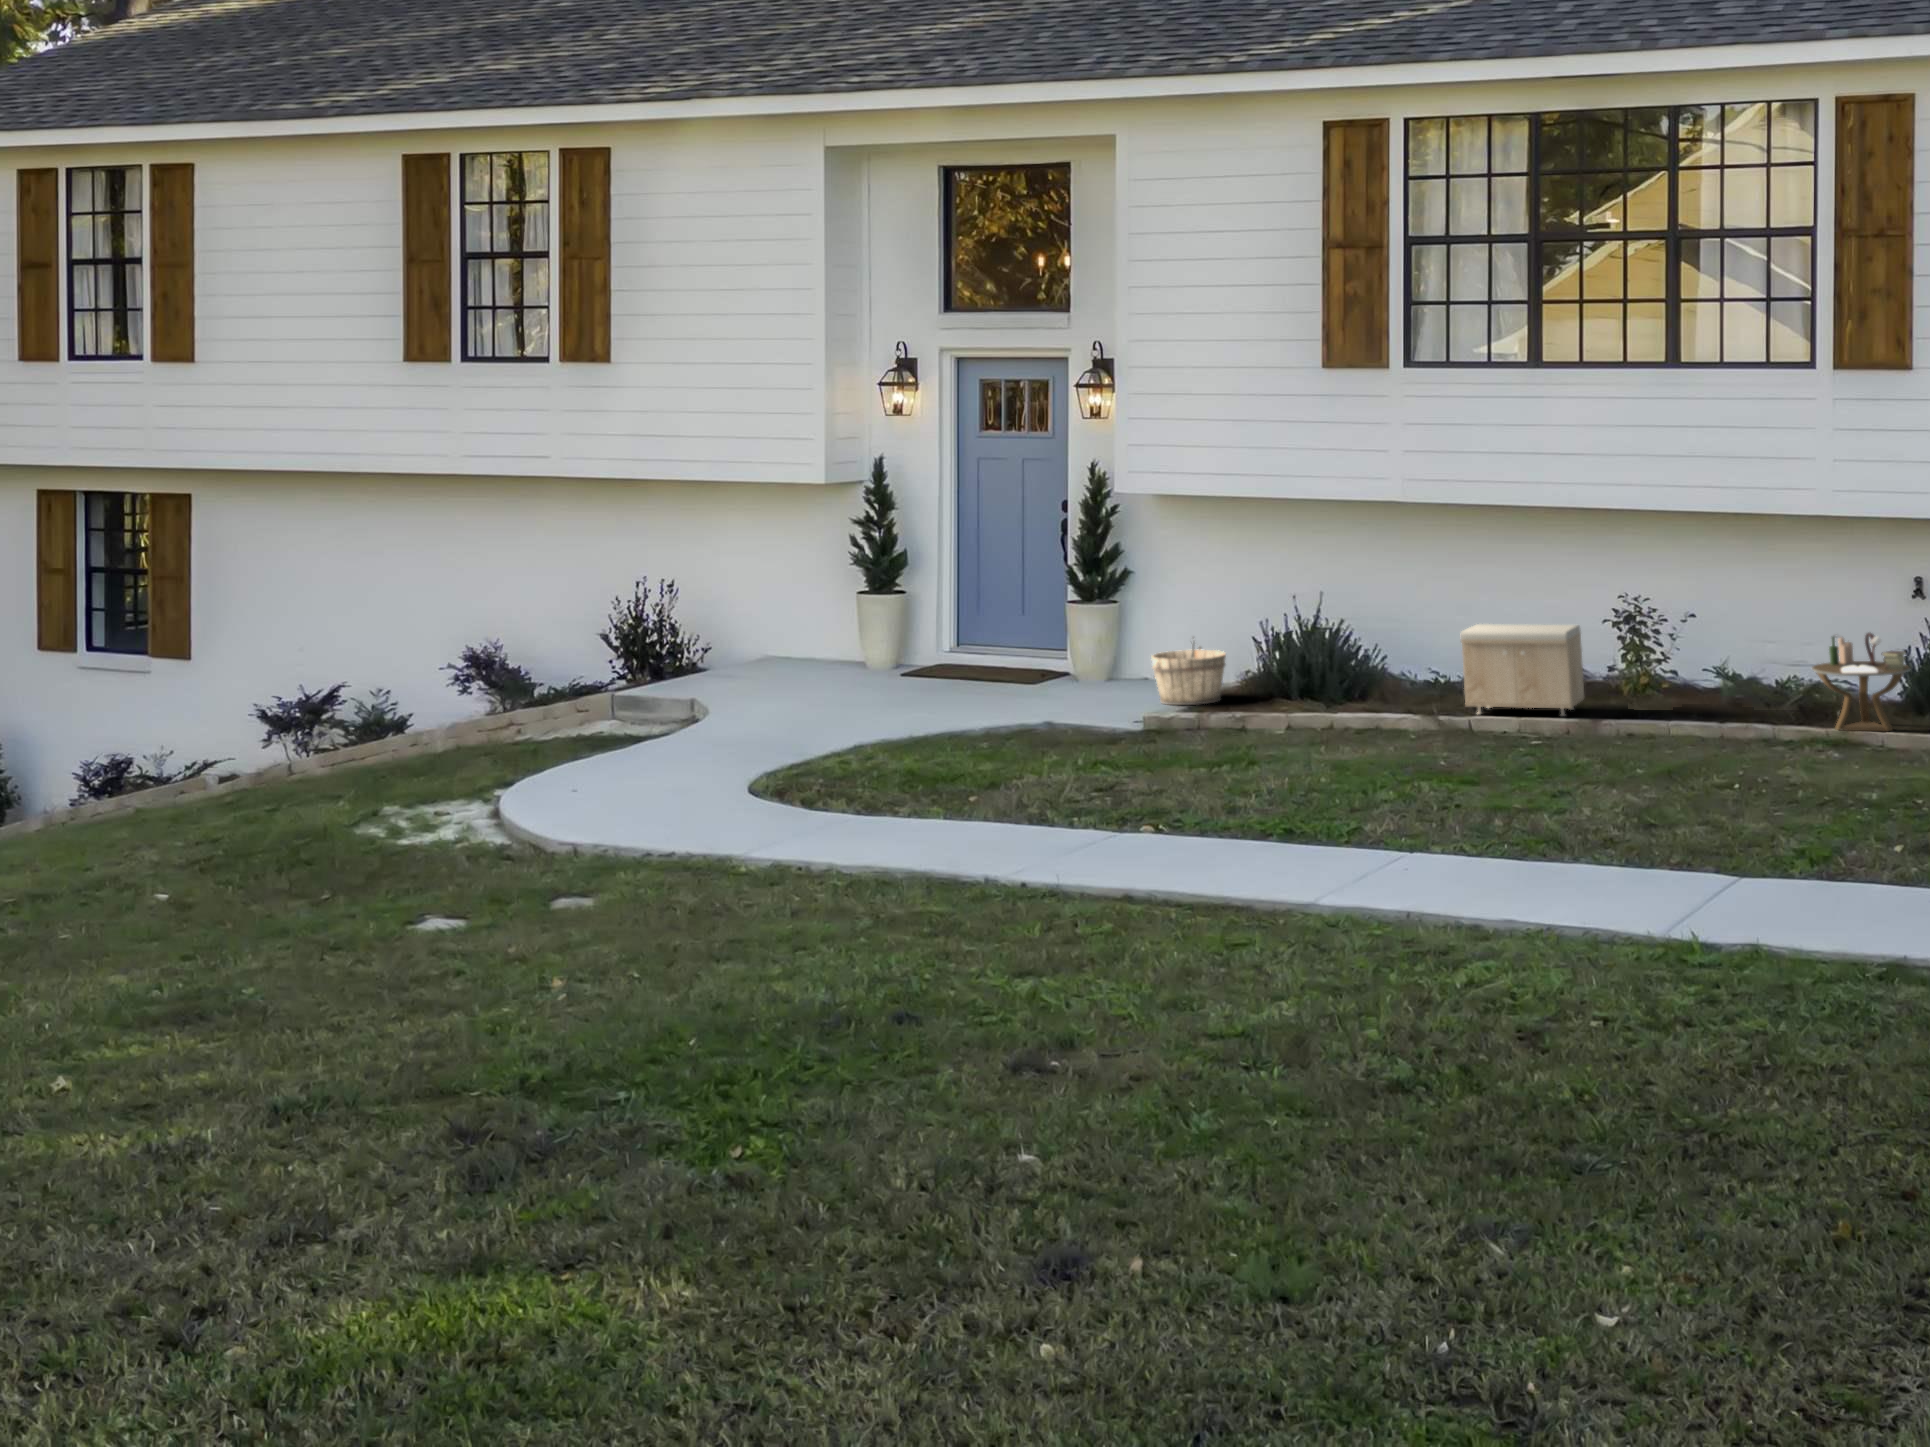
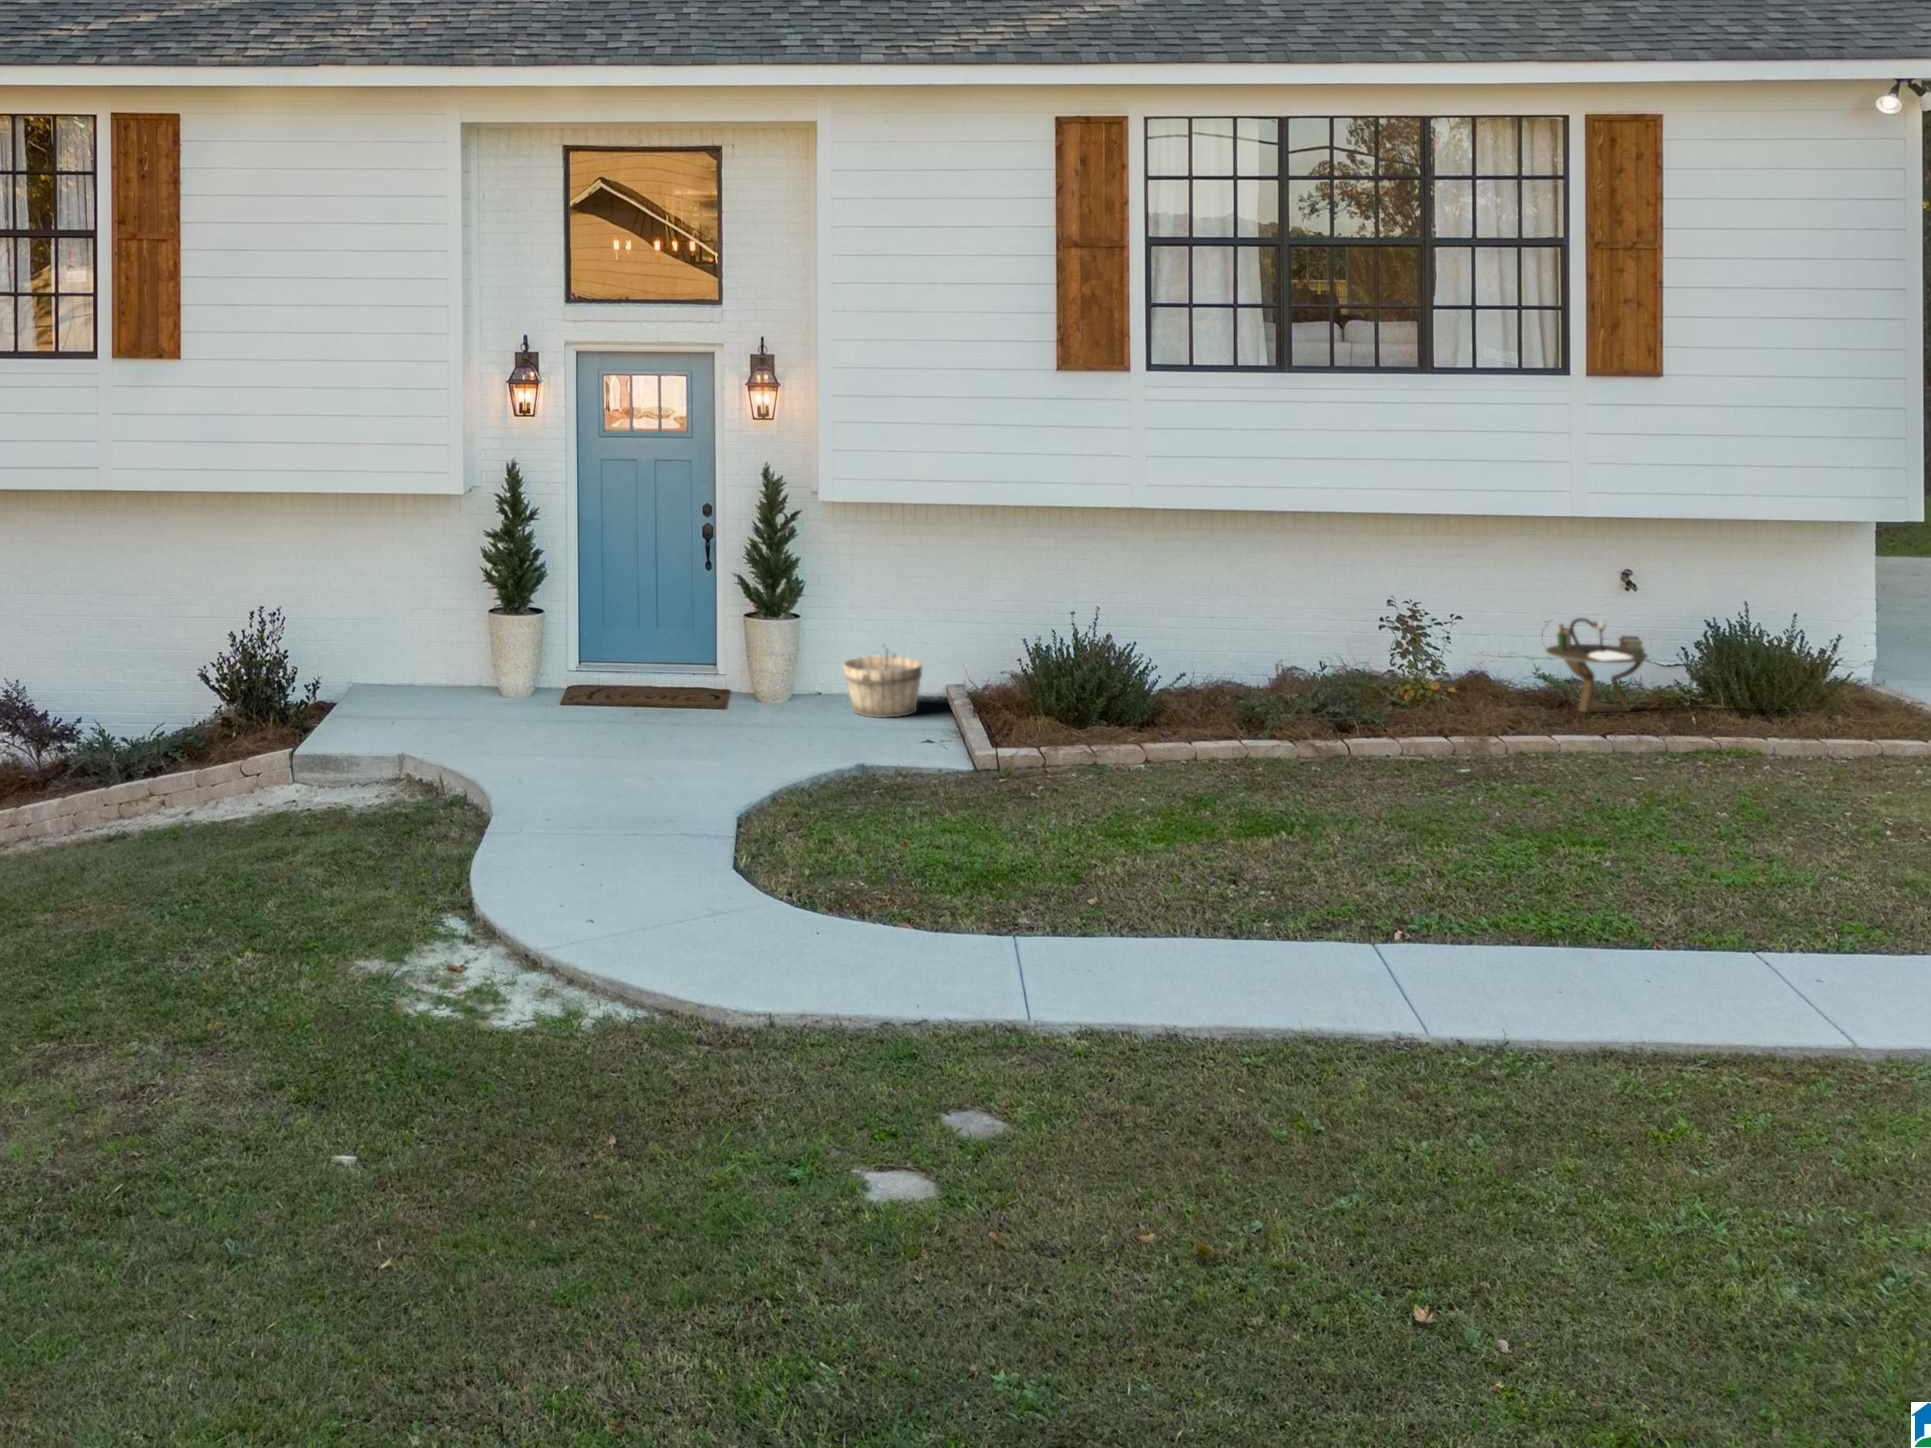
storage bench: present [1461,624,1584,716] -> none [1183,619,1314,712]

